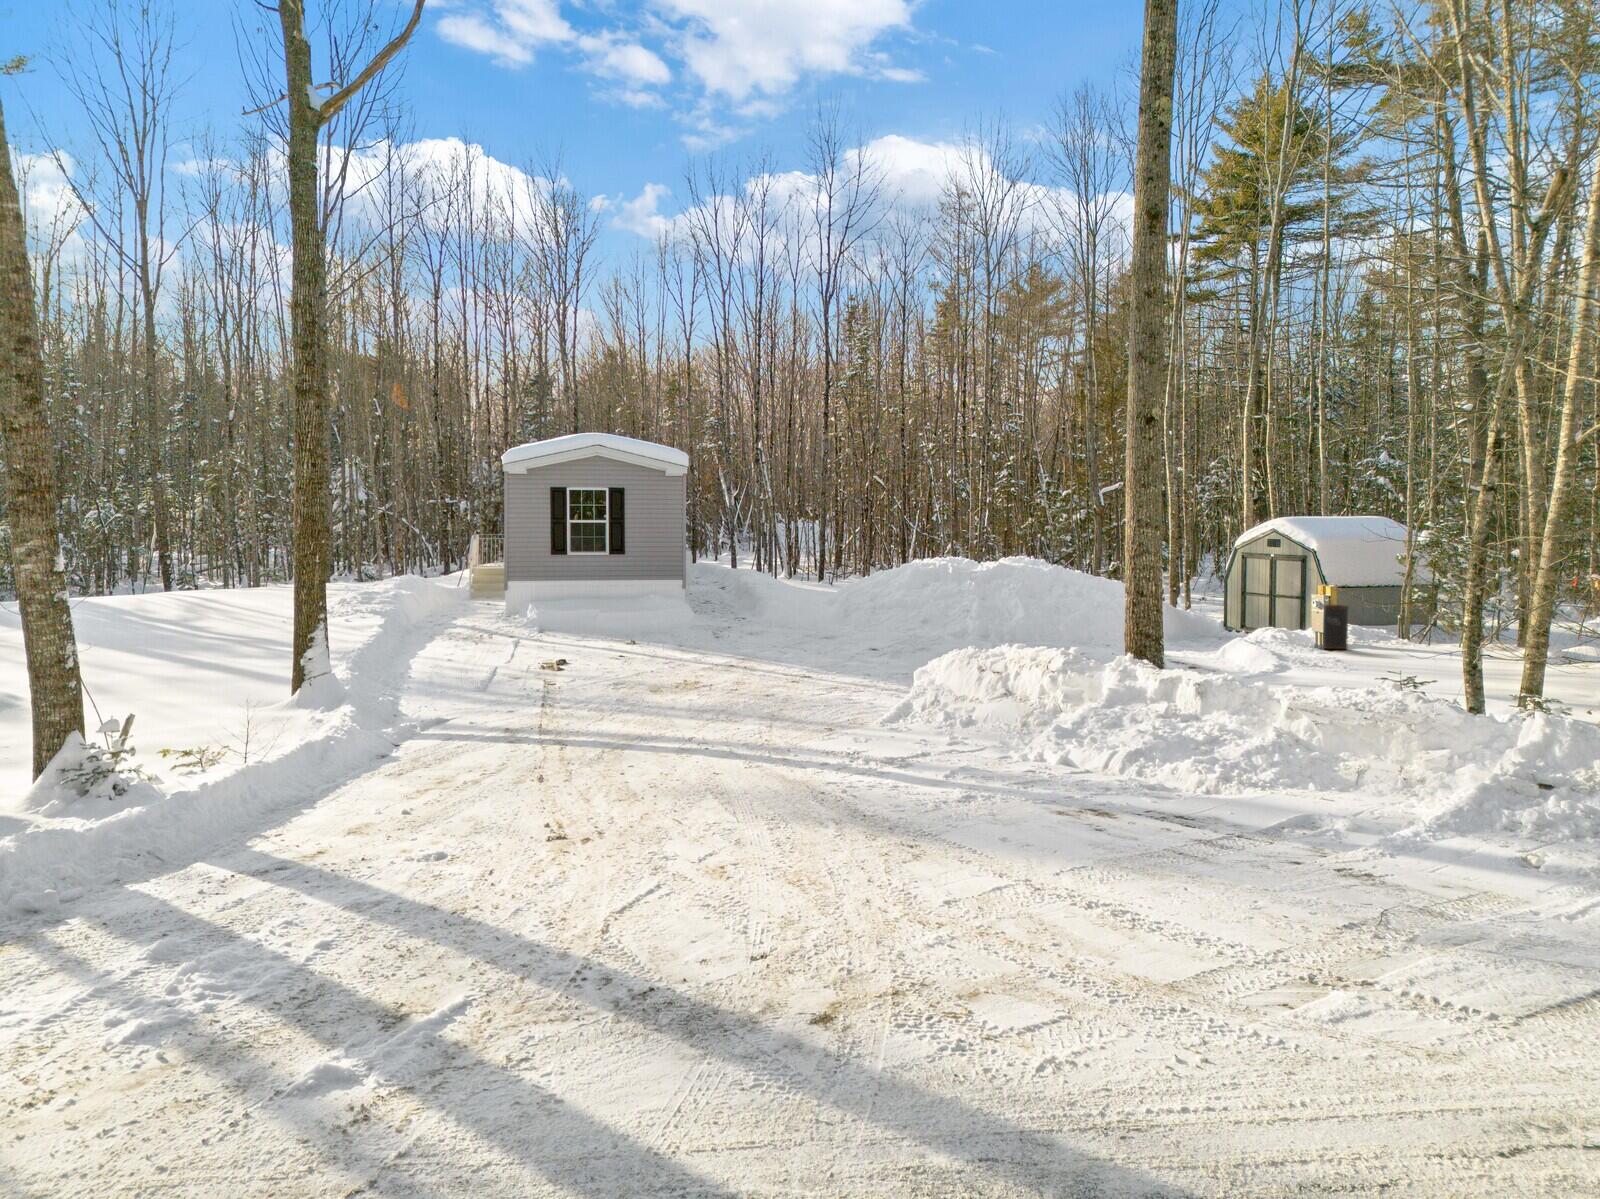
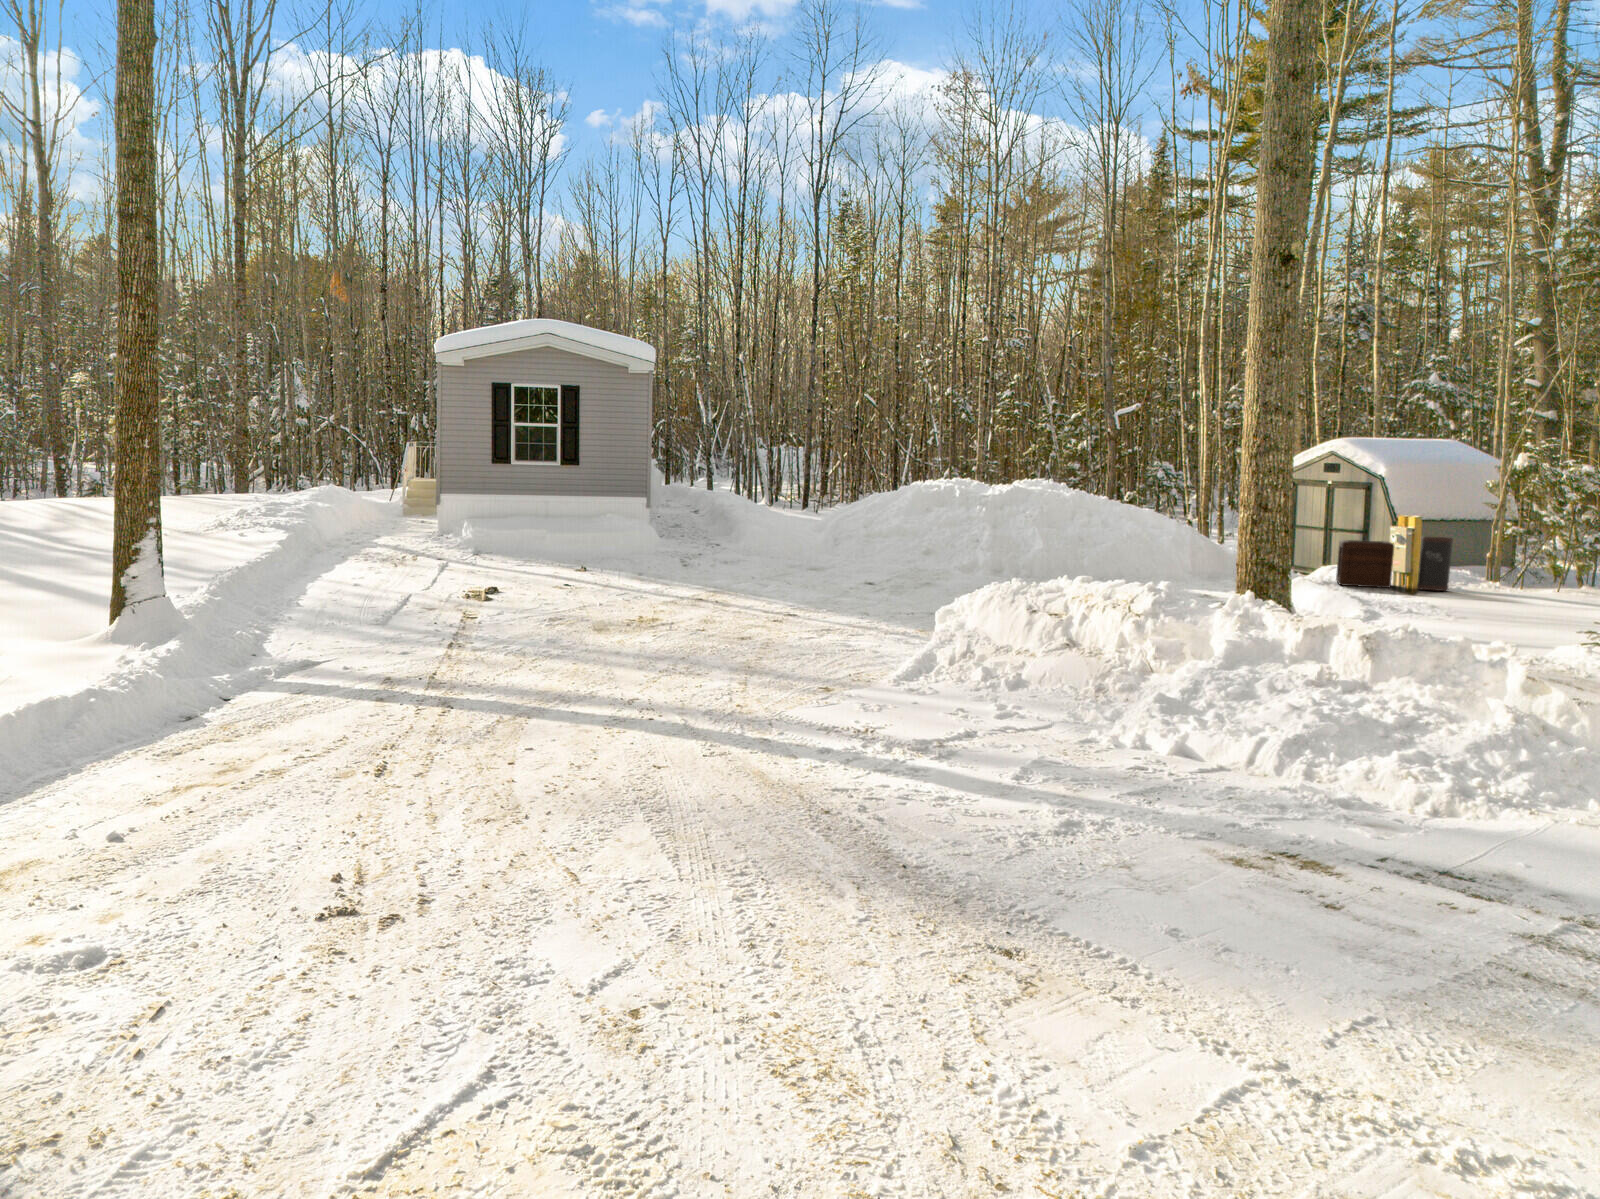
wooden crate: none [1261,608,1303,648] -> present [1336,540,1394,588]

